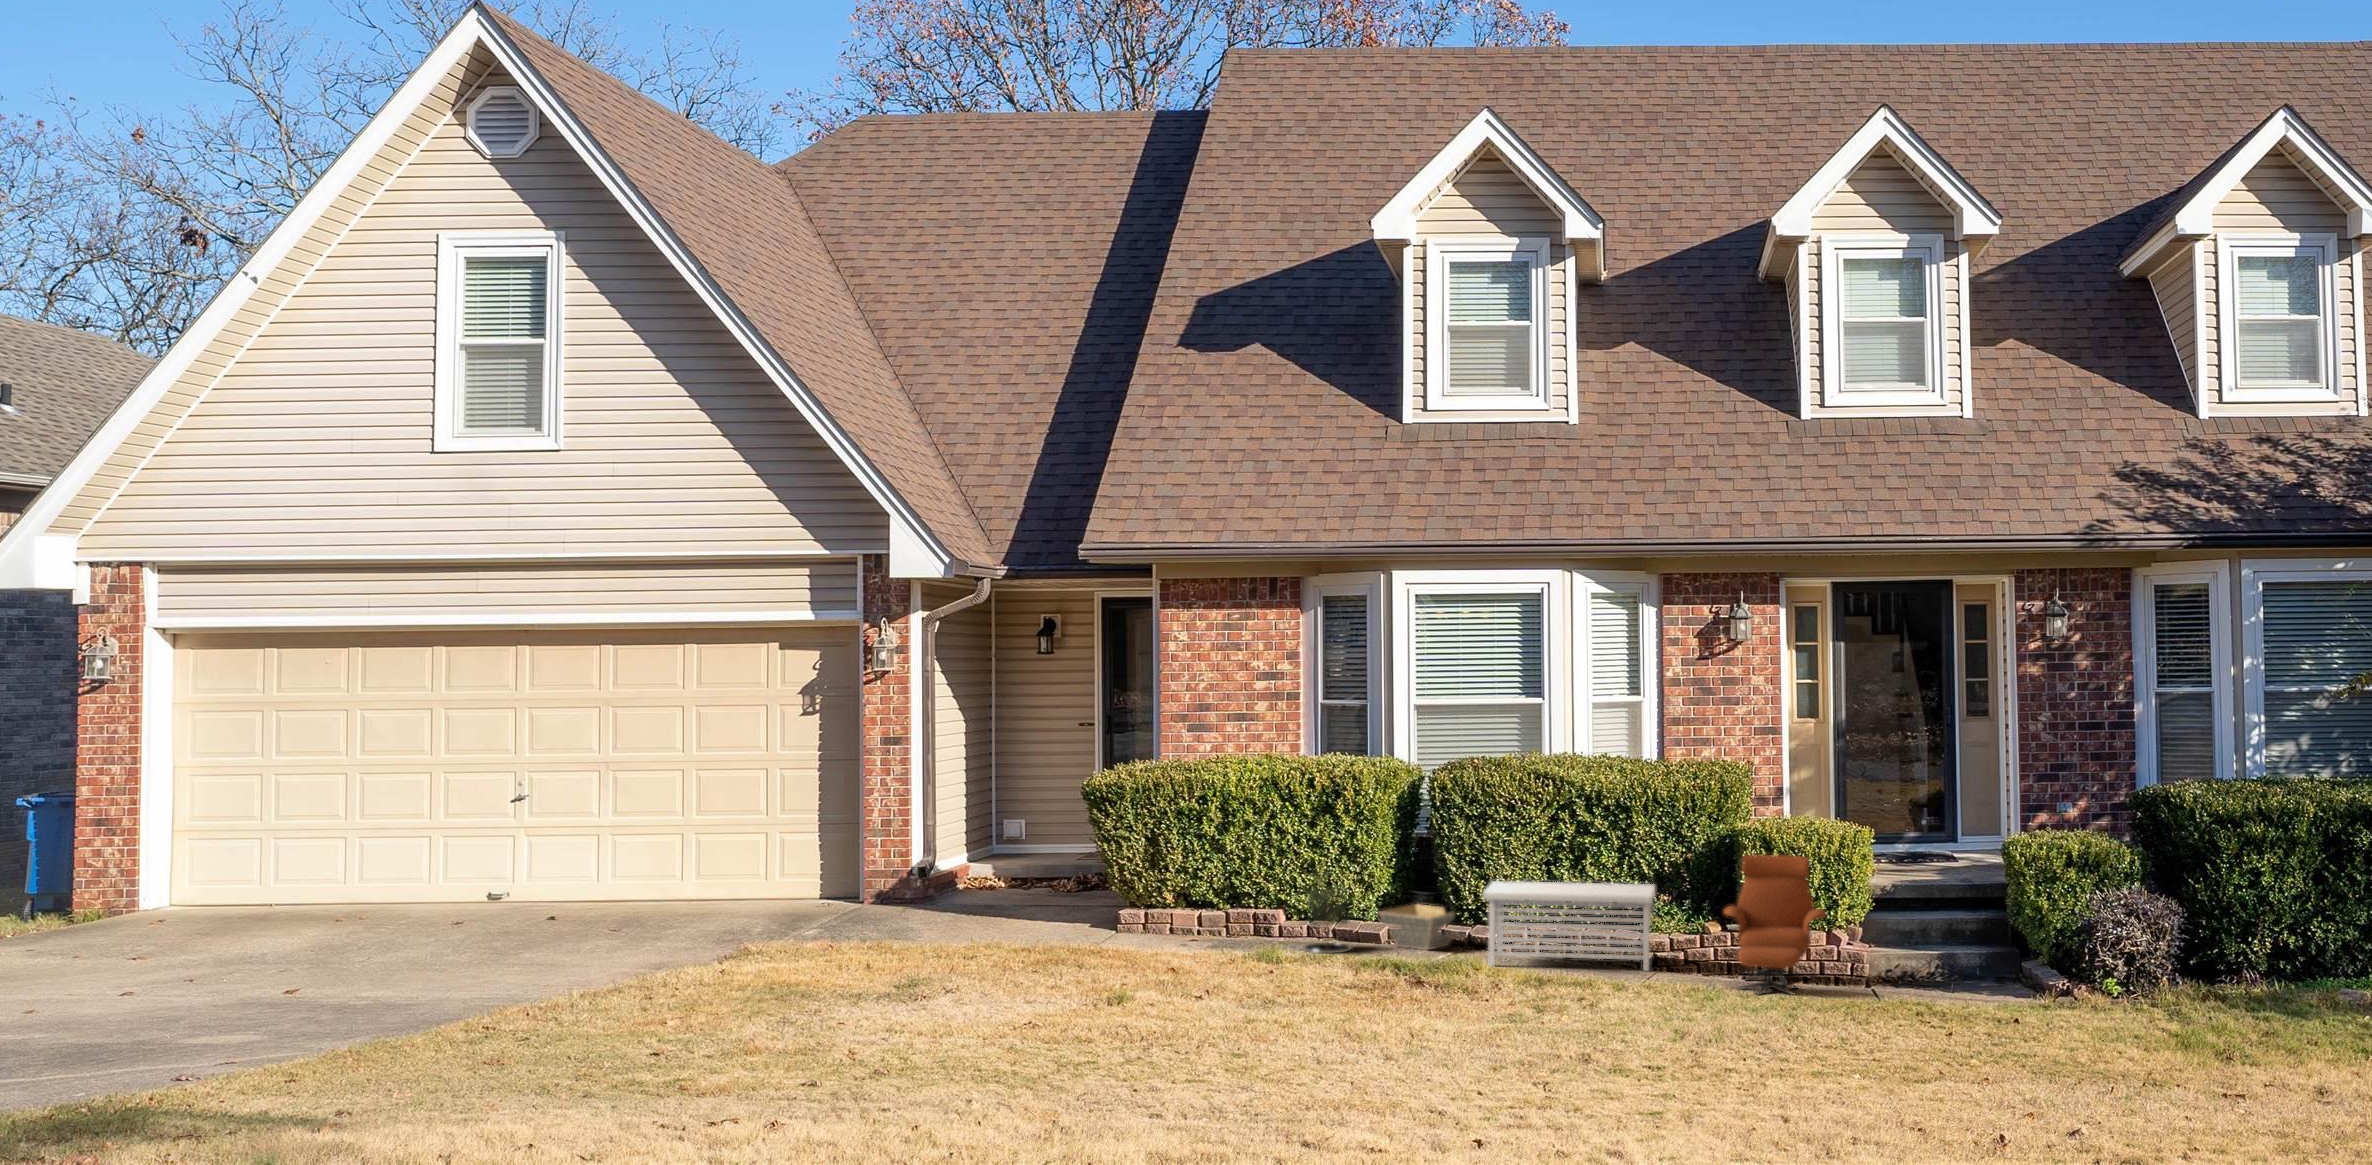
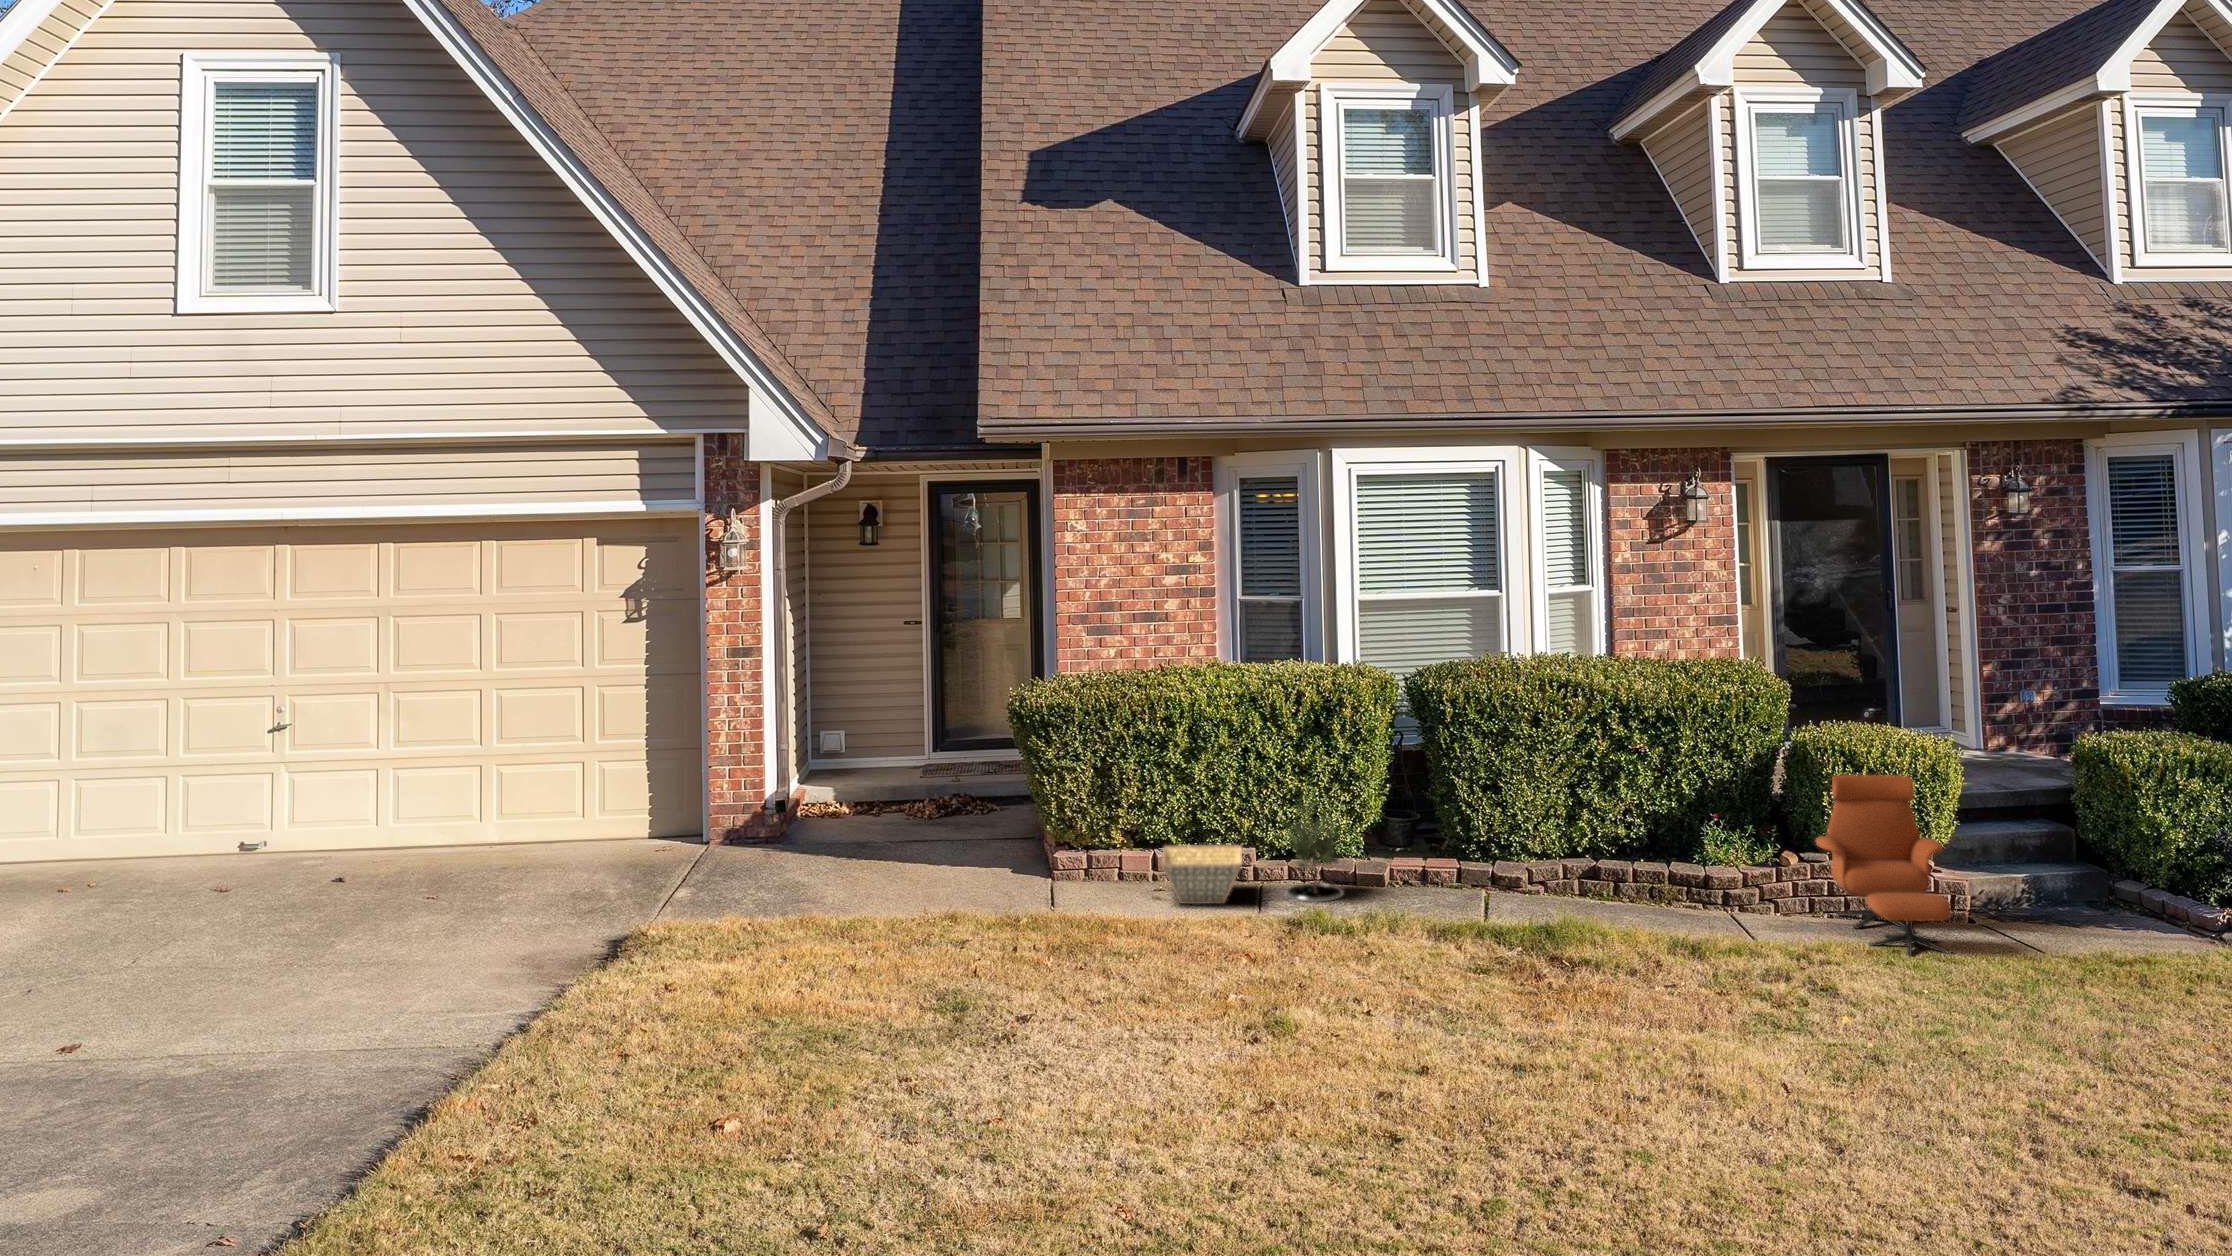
storage bench: present [1483,881,1655,971] -> none [1507,806,1728,917]
basket: present [1379,904,1454,950] -> present [1162,845,1243,904]

